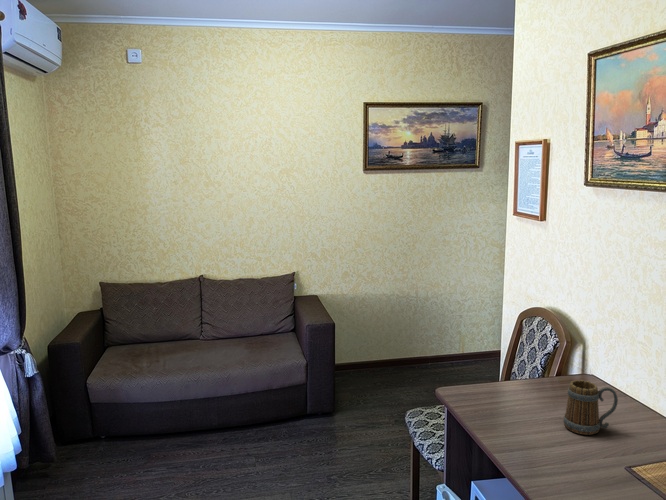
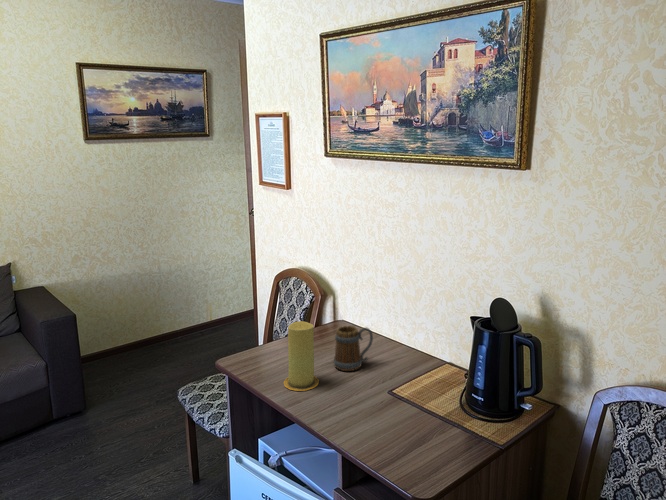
candle: none [499,364,540,443] -> present [284,321,319,391]

